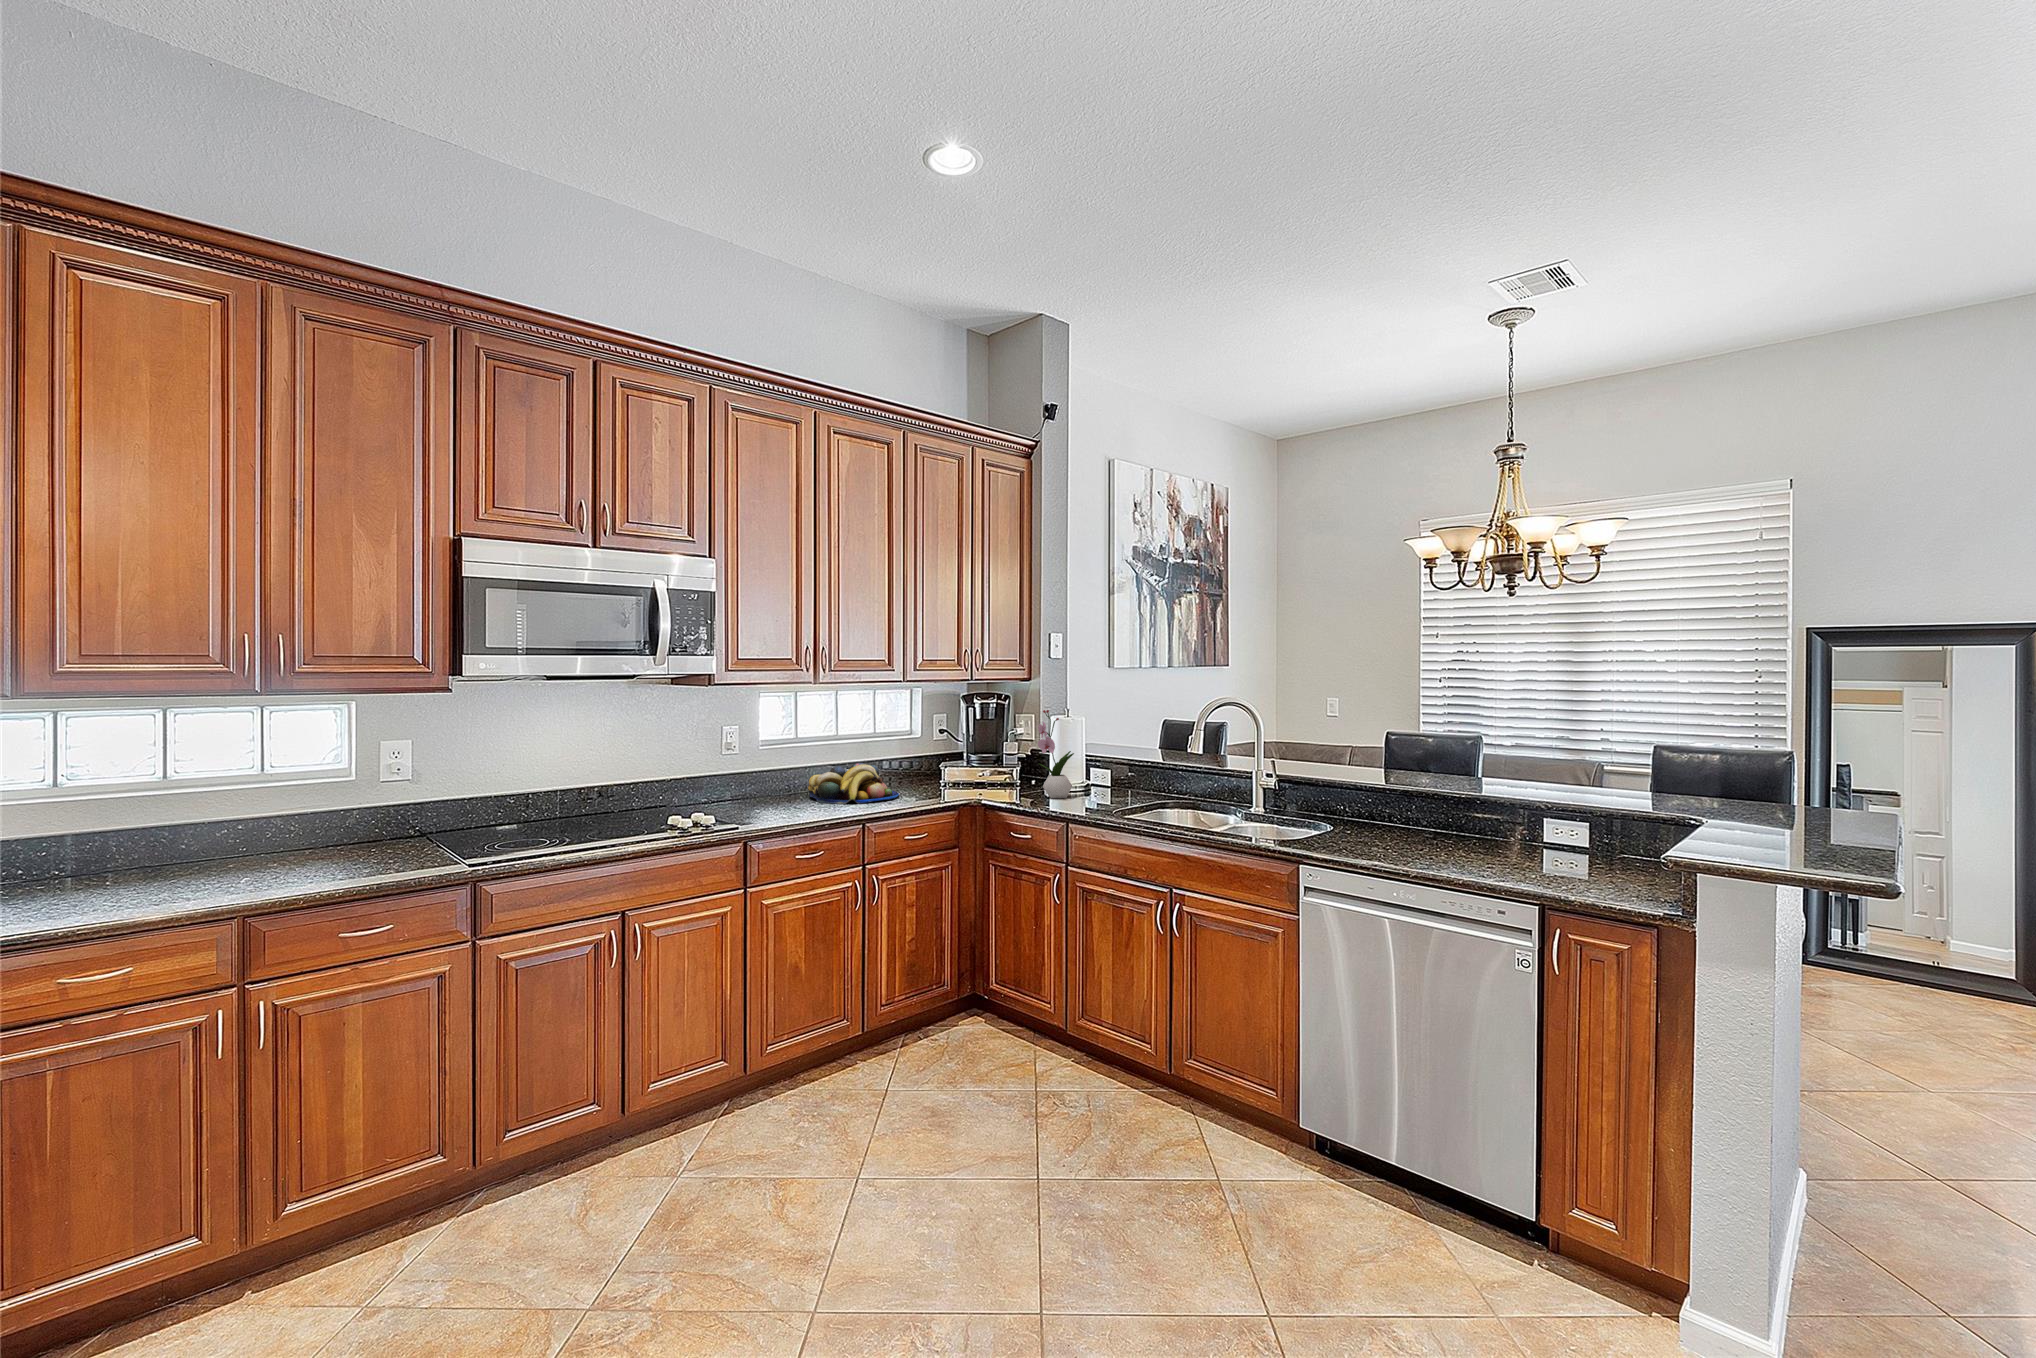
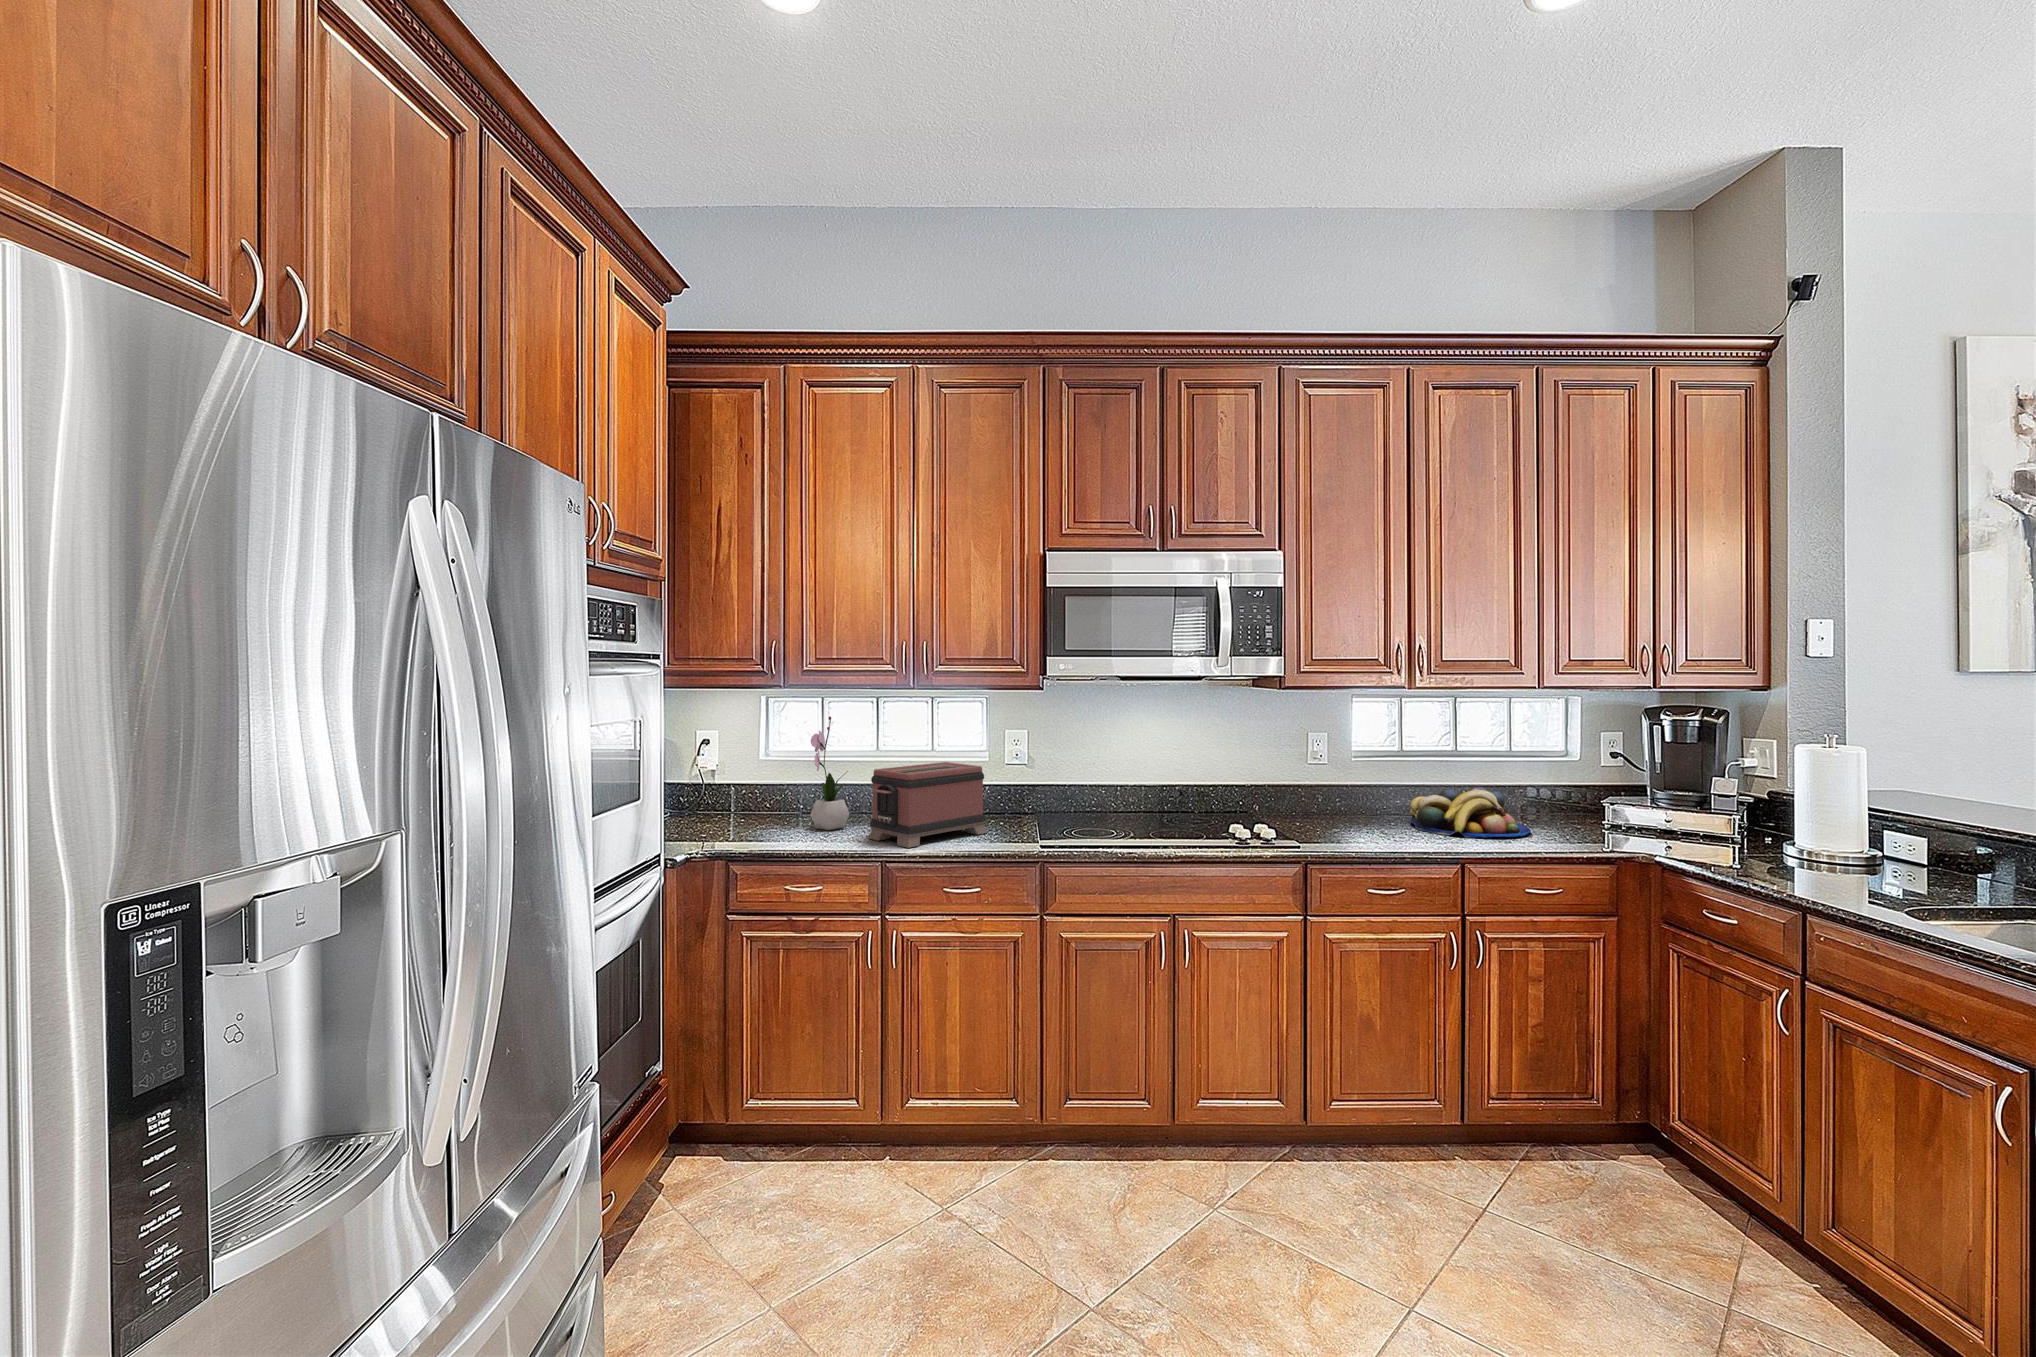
flower arrangement: present [1038,710,1074,798] -> present [810,716,850,830]
toaster: none [212,780,388,887] -> present [868,762,987,848]

